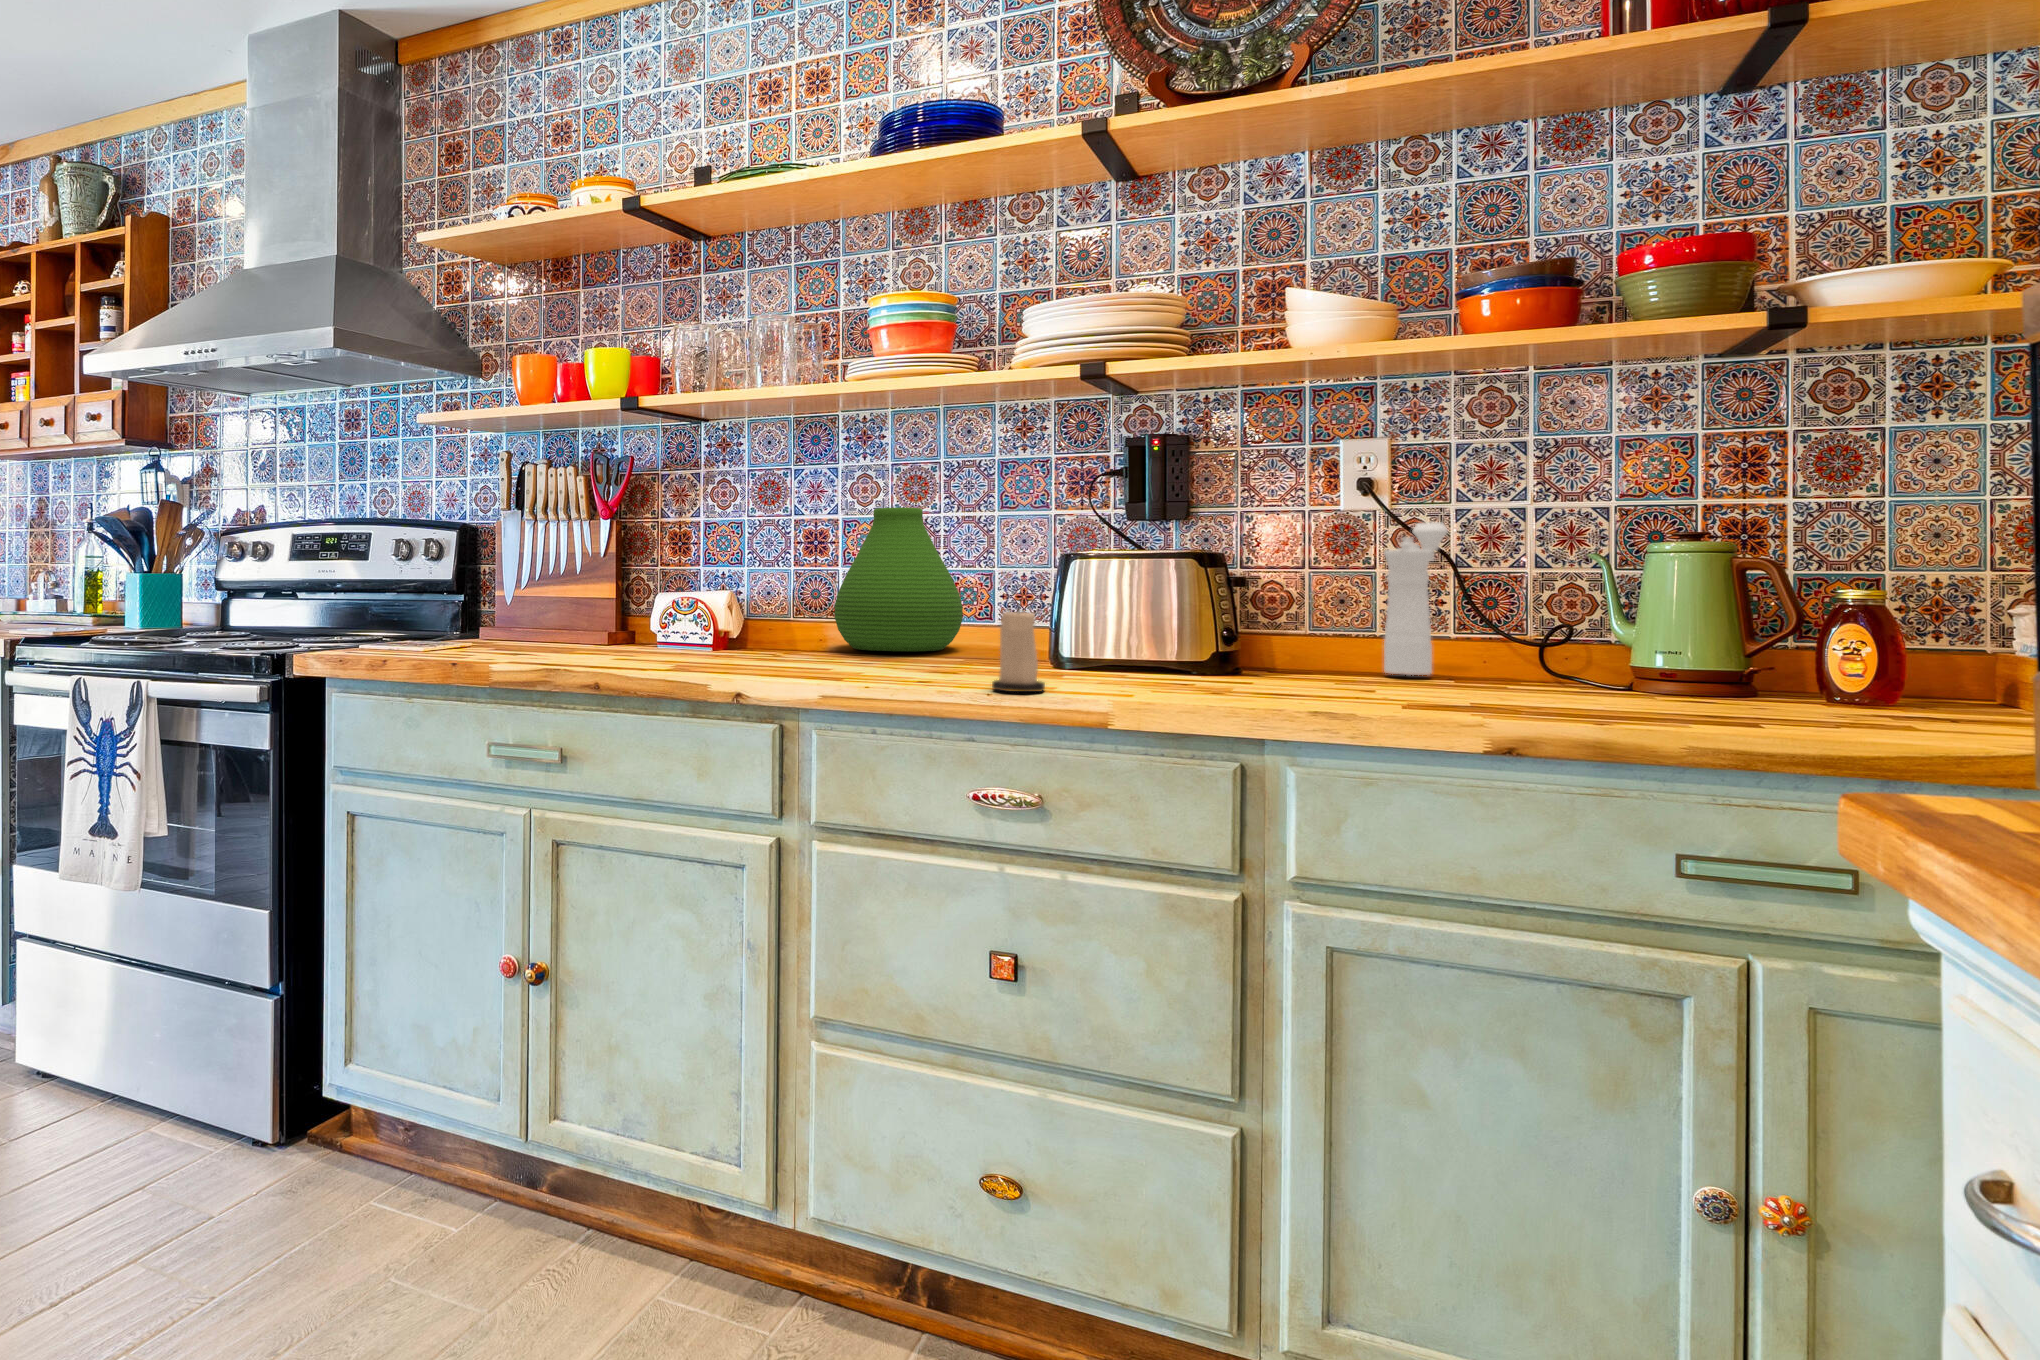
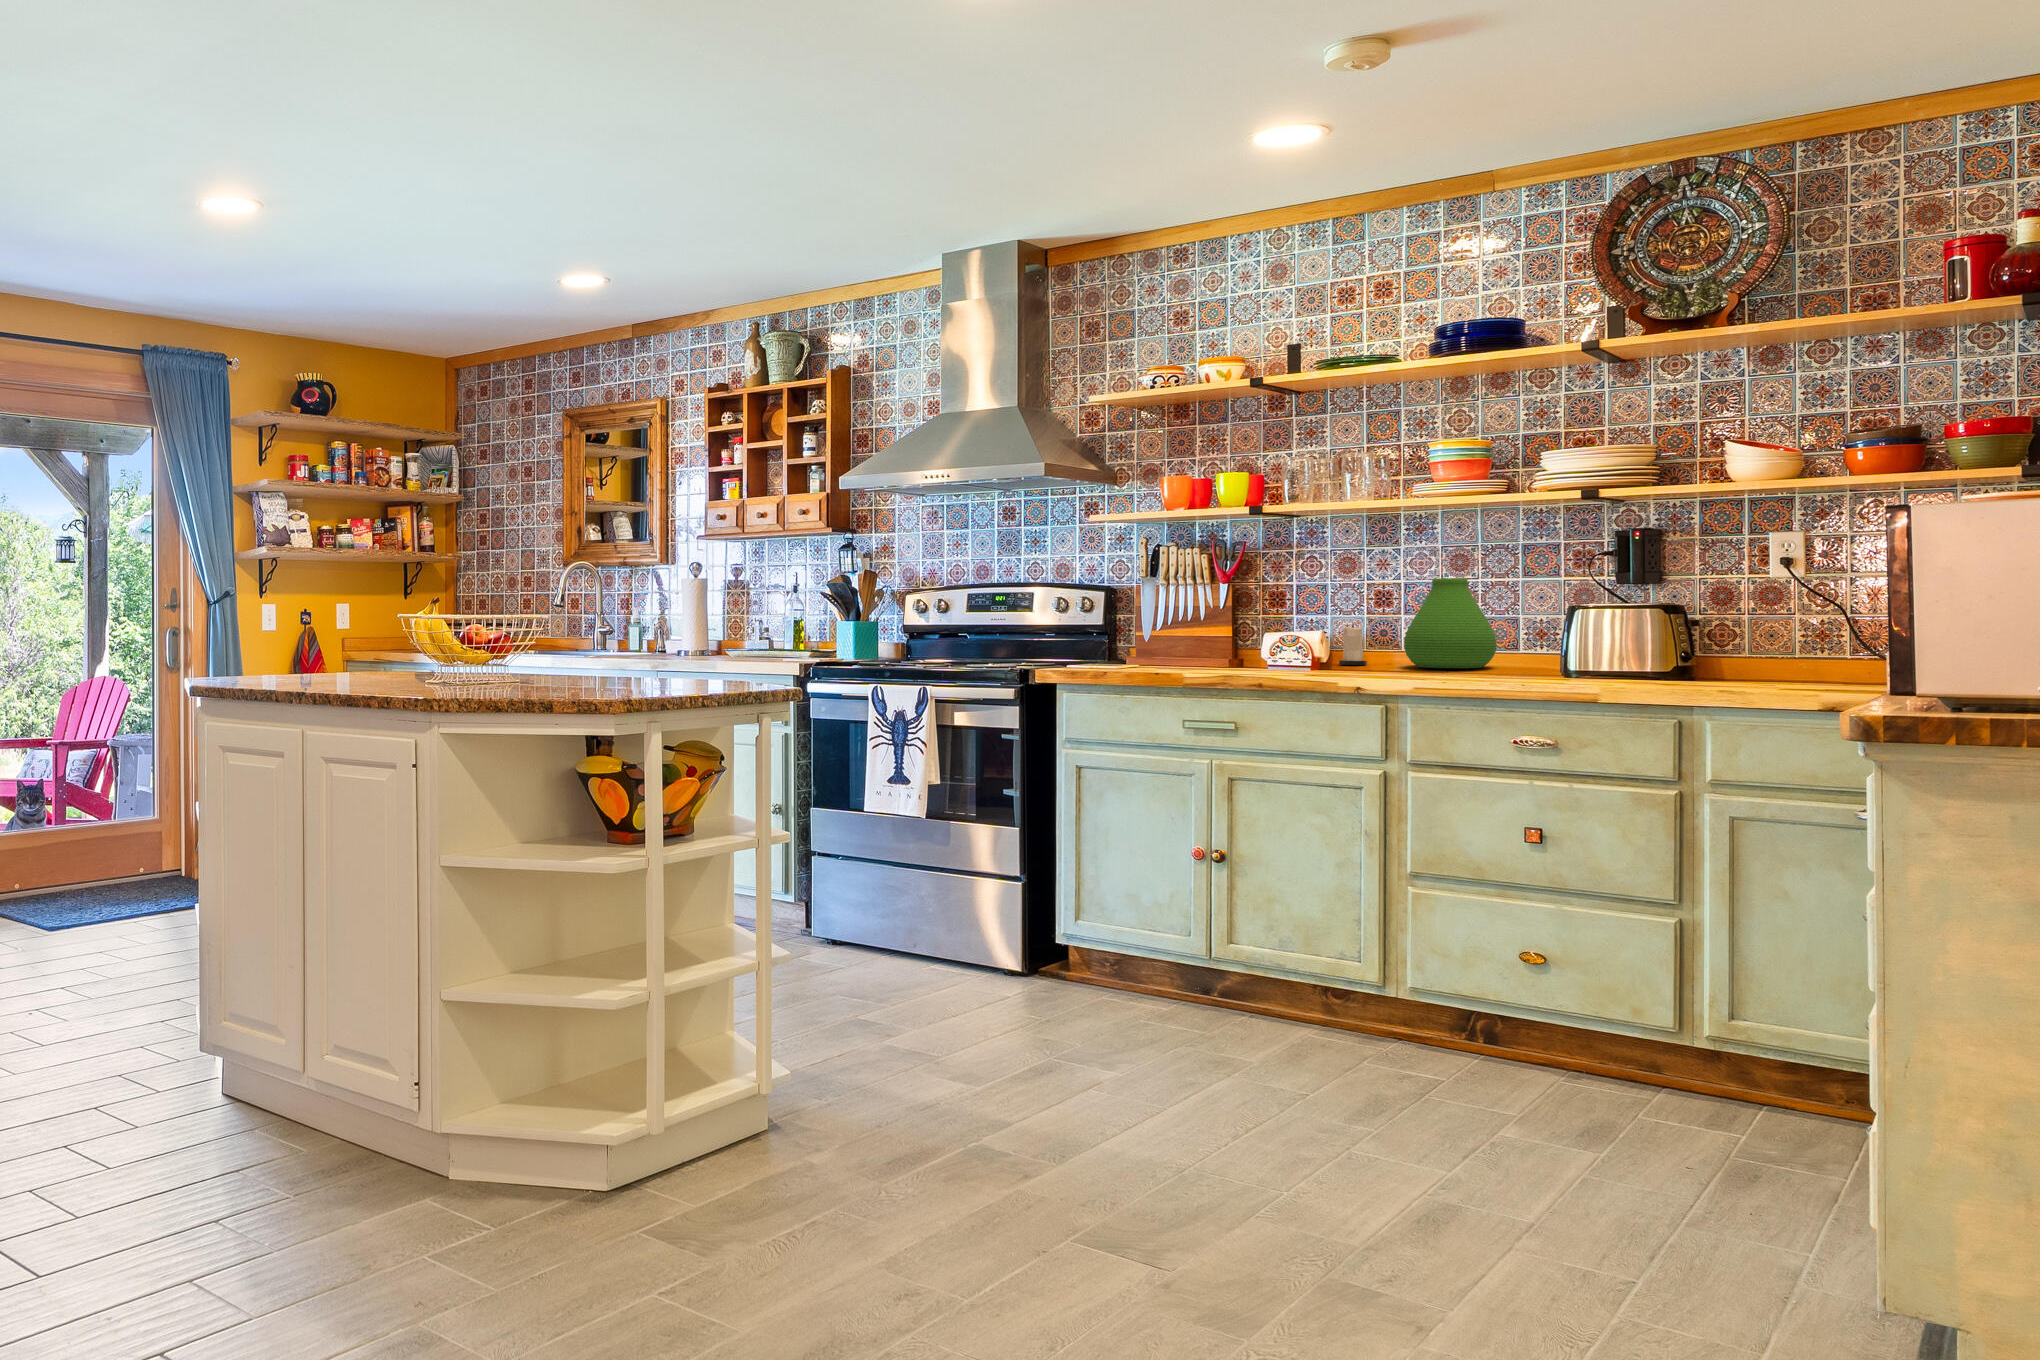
pepper mill: present [1384,522,1448,675] -> none [1785,587,1835,678]
candle: present [992,606,1045,692] -> present [1339,624,1367,665]

